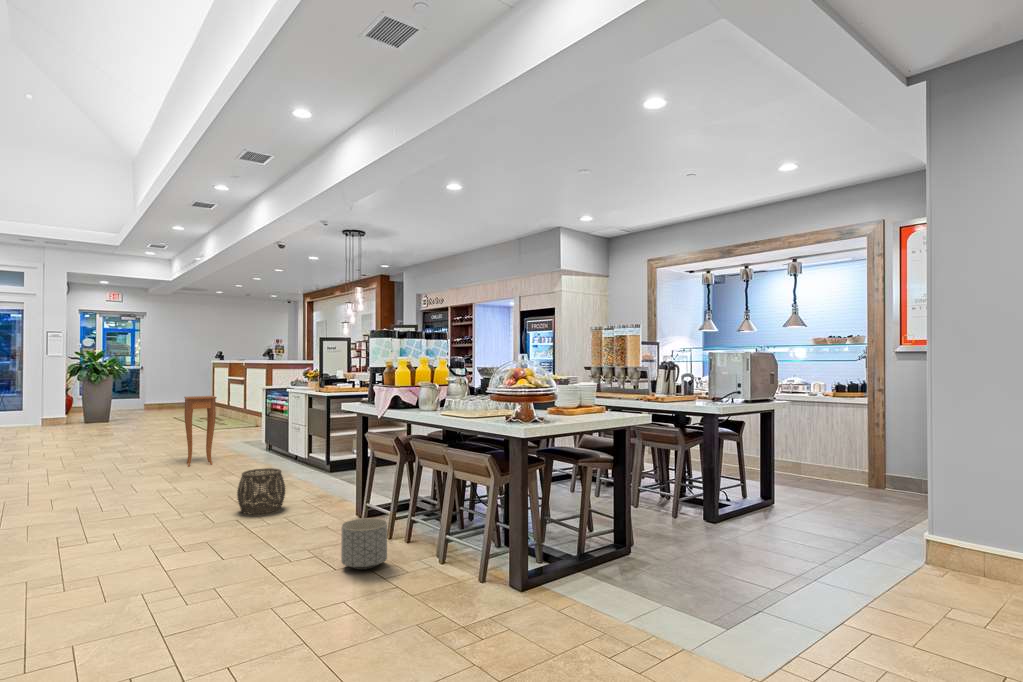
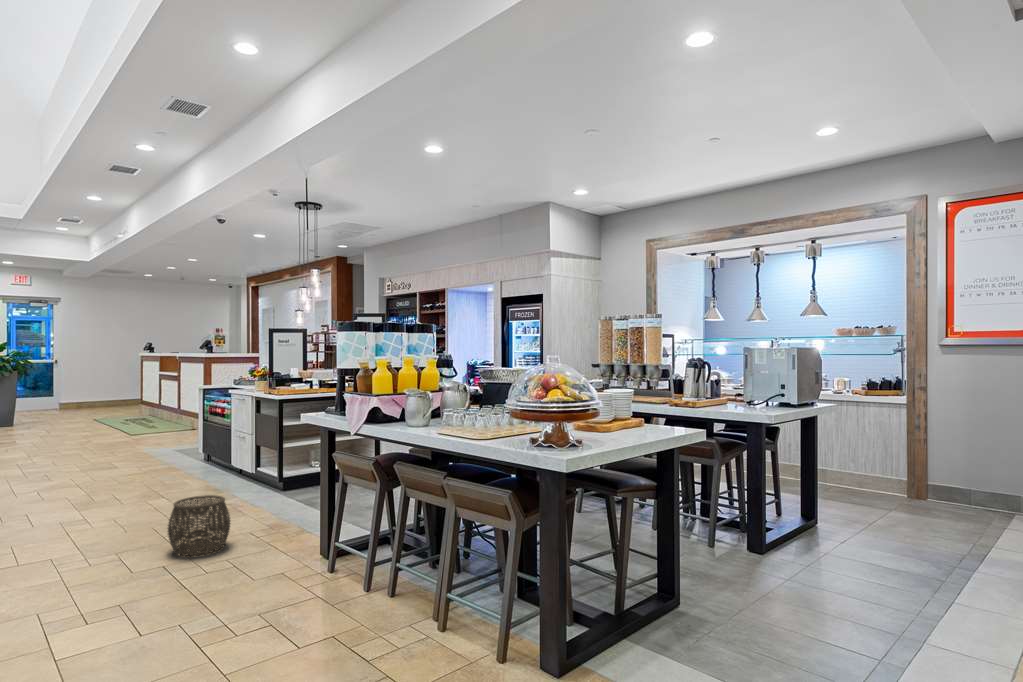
side table: present [184,396,217,467] -> none [102,399,142,486]
planter: present [341,518,387,570] -> none [310,570,370,643]

